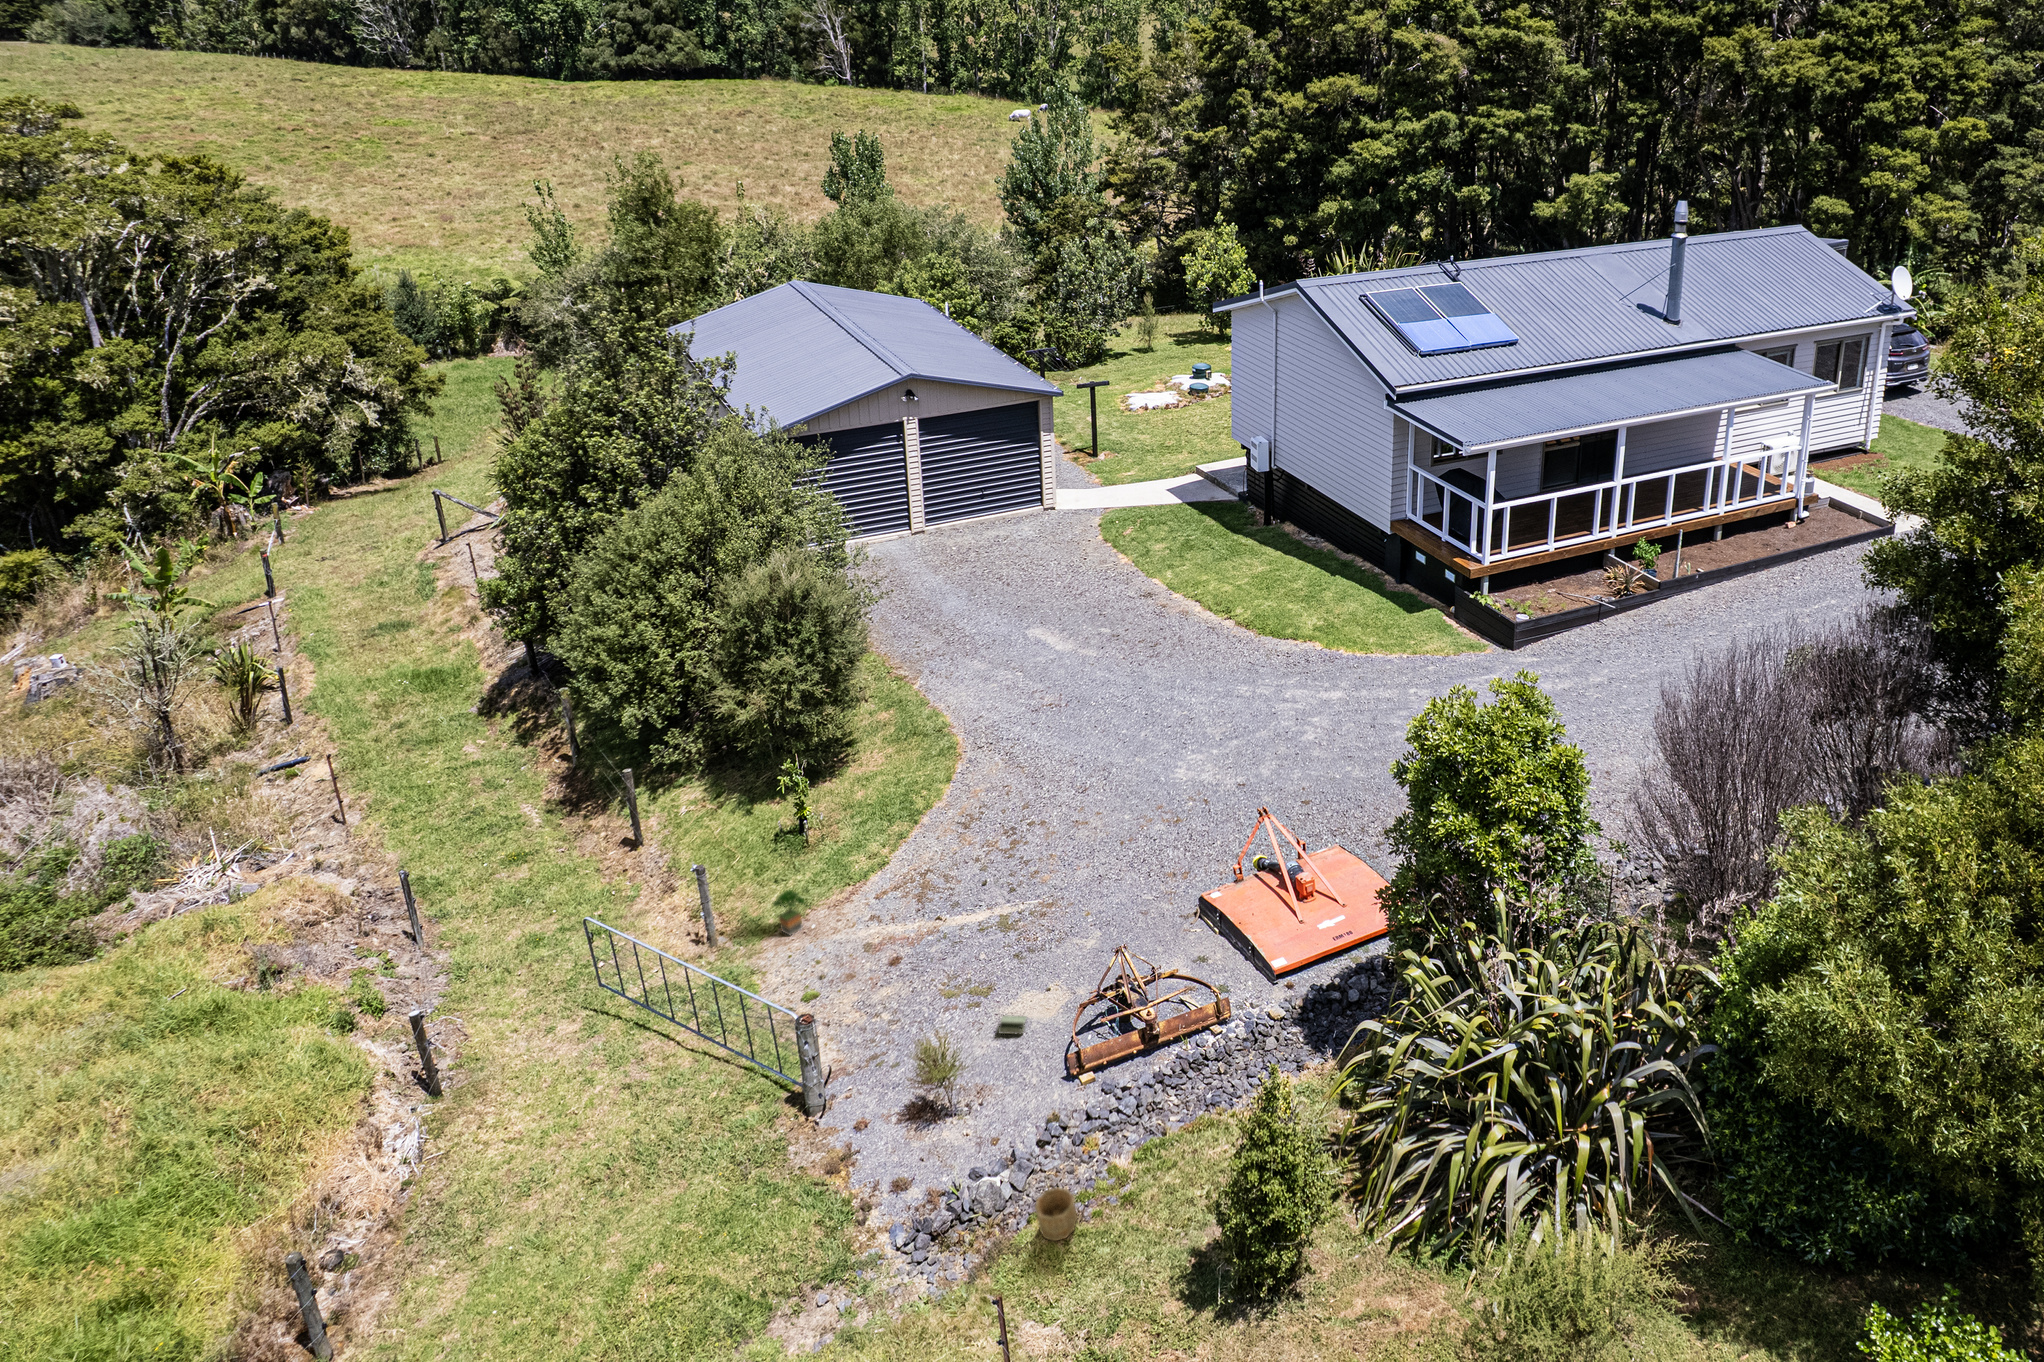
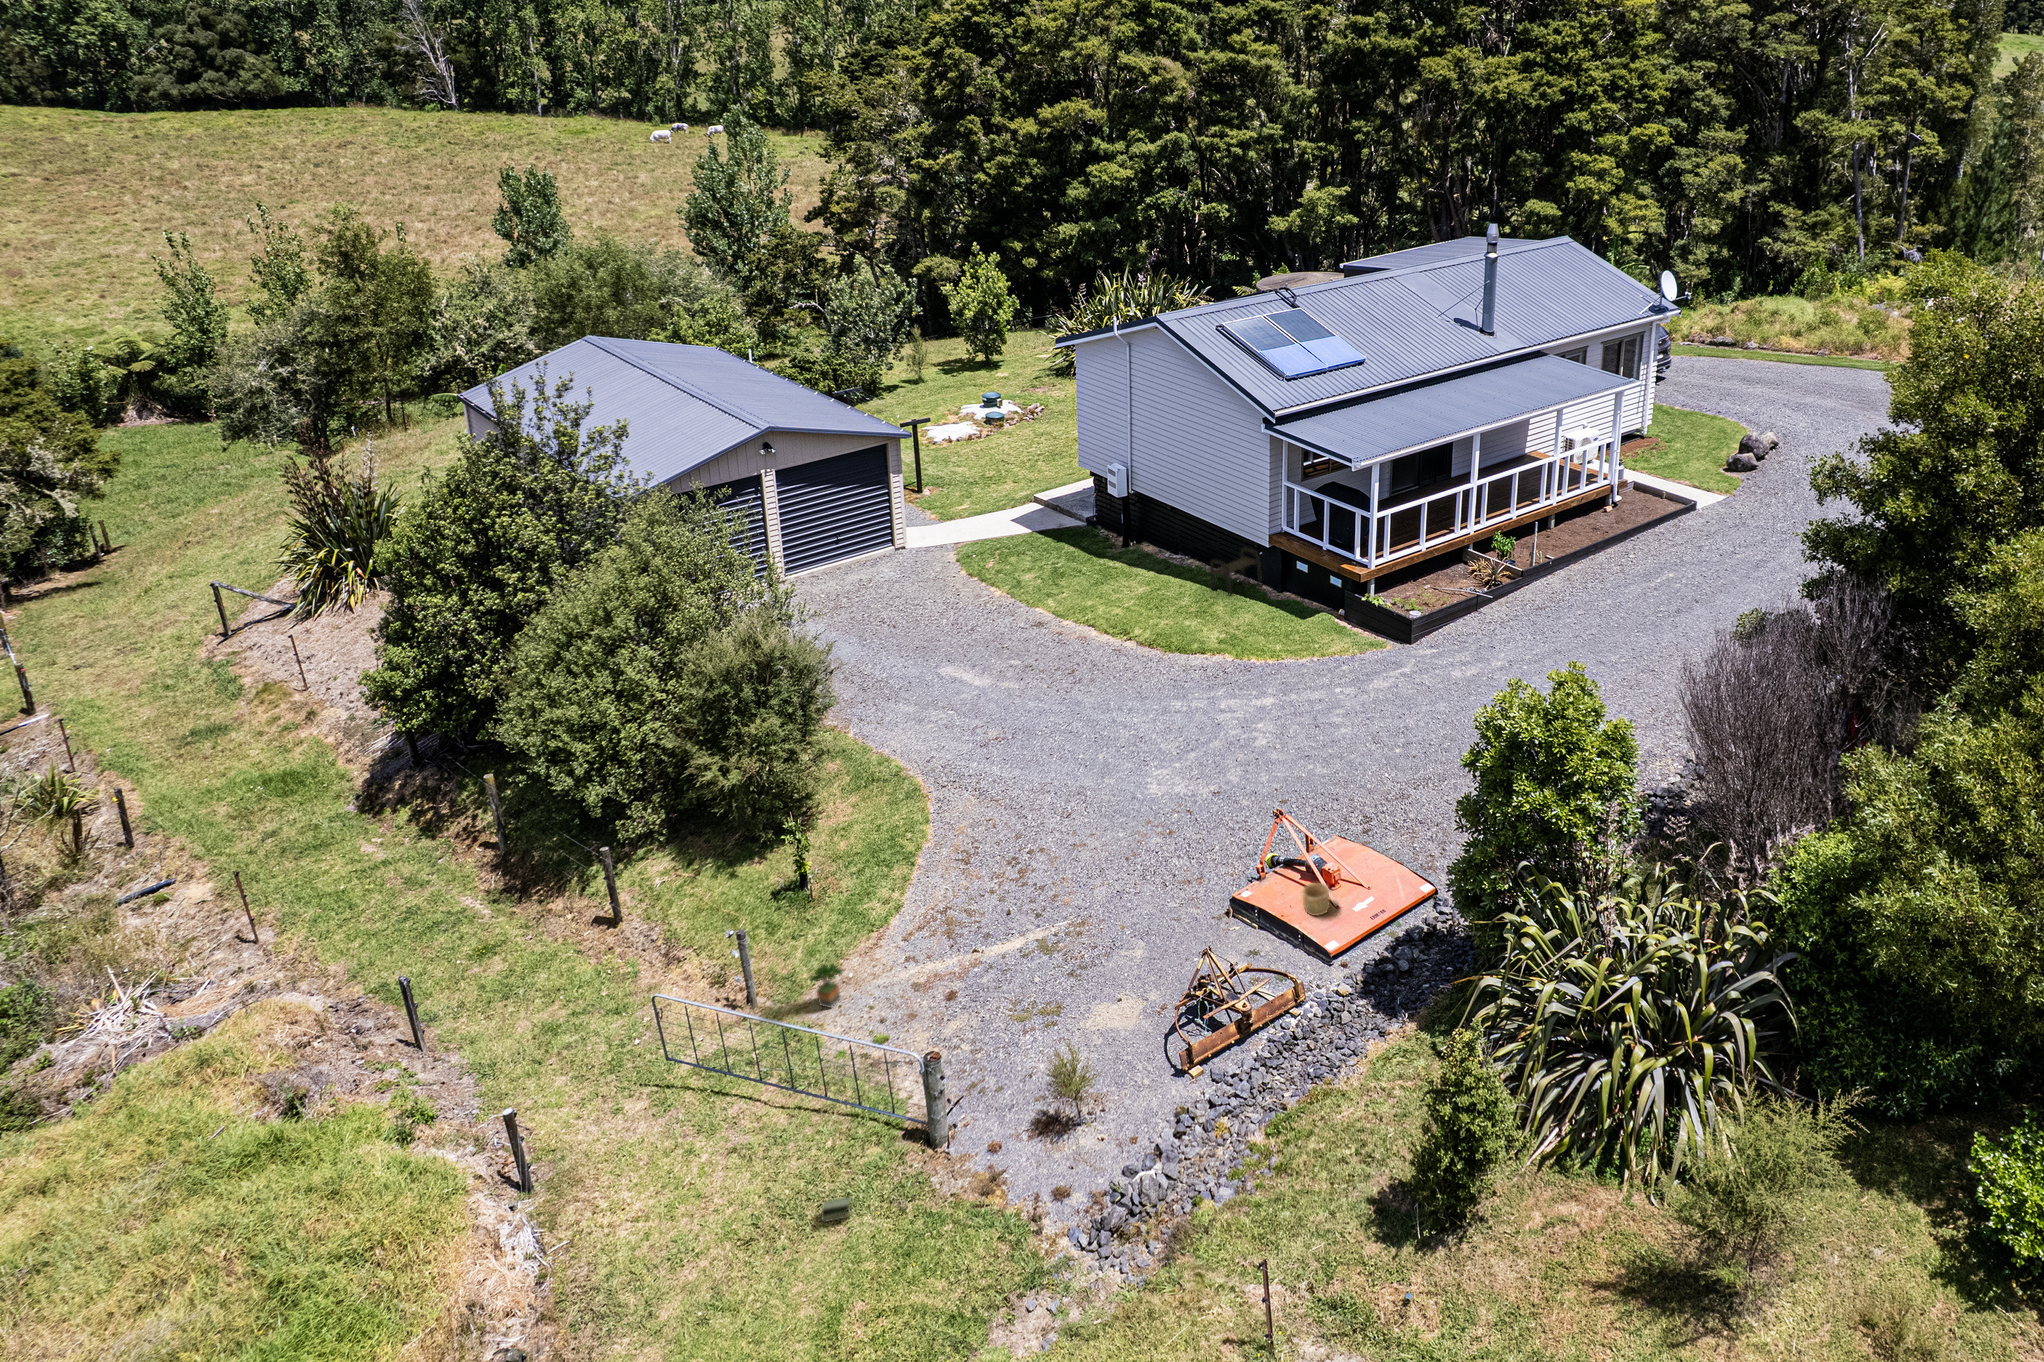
bench: none [1335,536,1391,584] -> present [1210,548,1262,595]
toolbox: present [998,1015,1026,1034] -> present [821,1197,850,1222]
wooden bucket: present [1035,1187,1076,1241] -> present [1302,883,1330,915]

